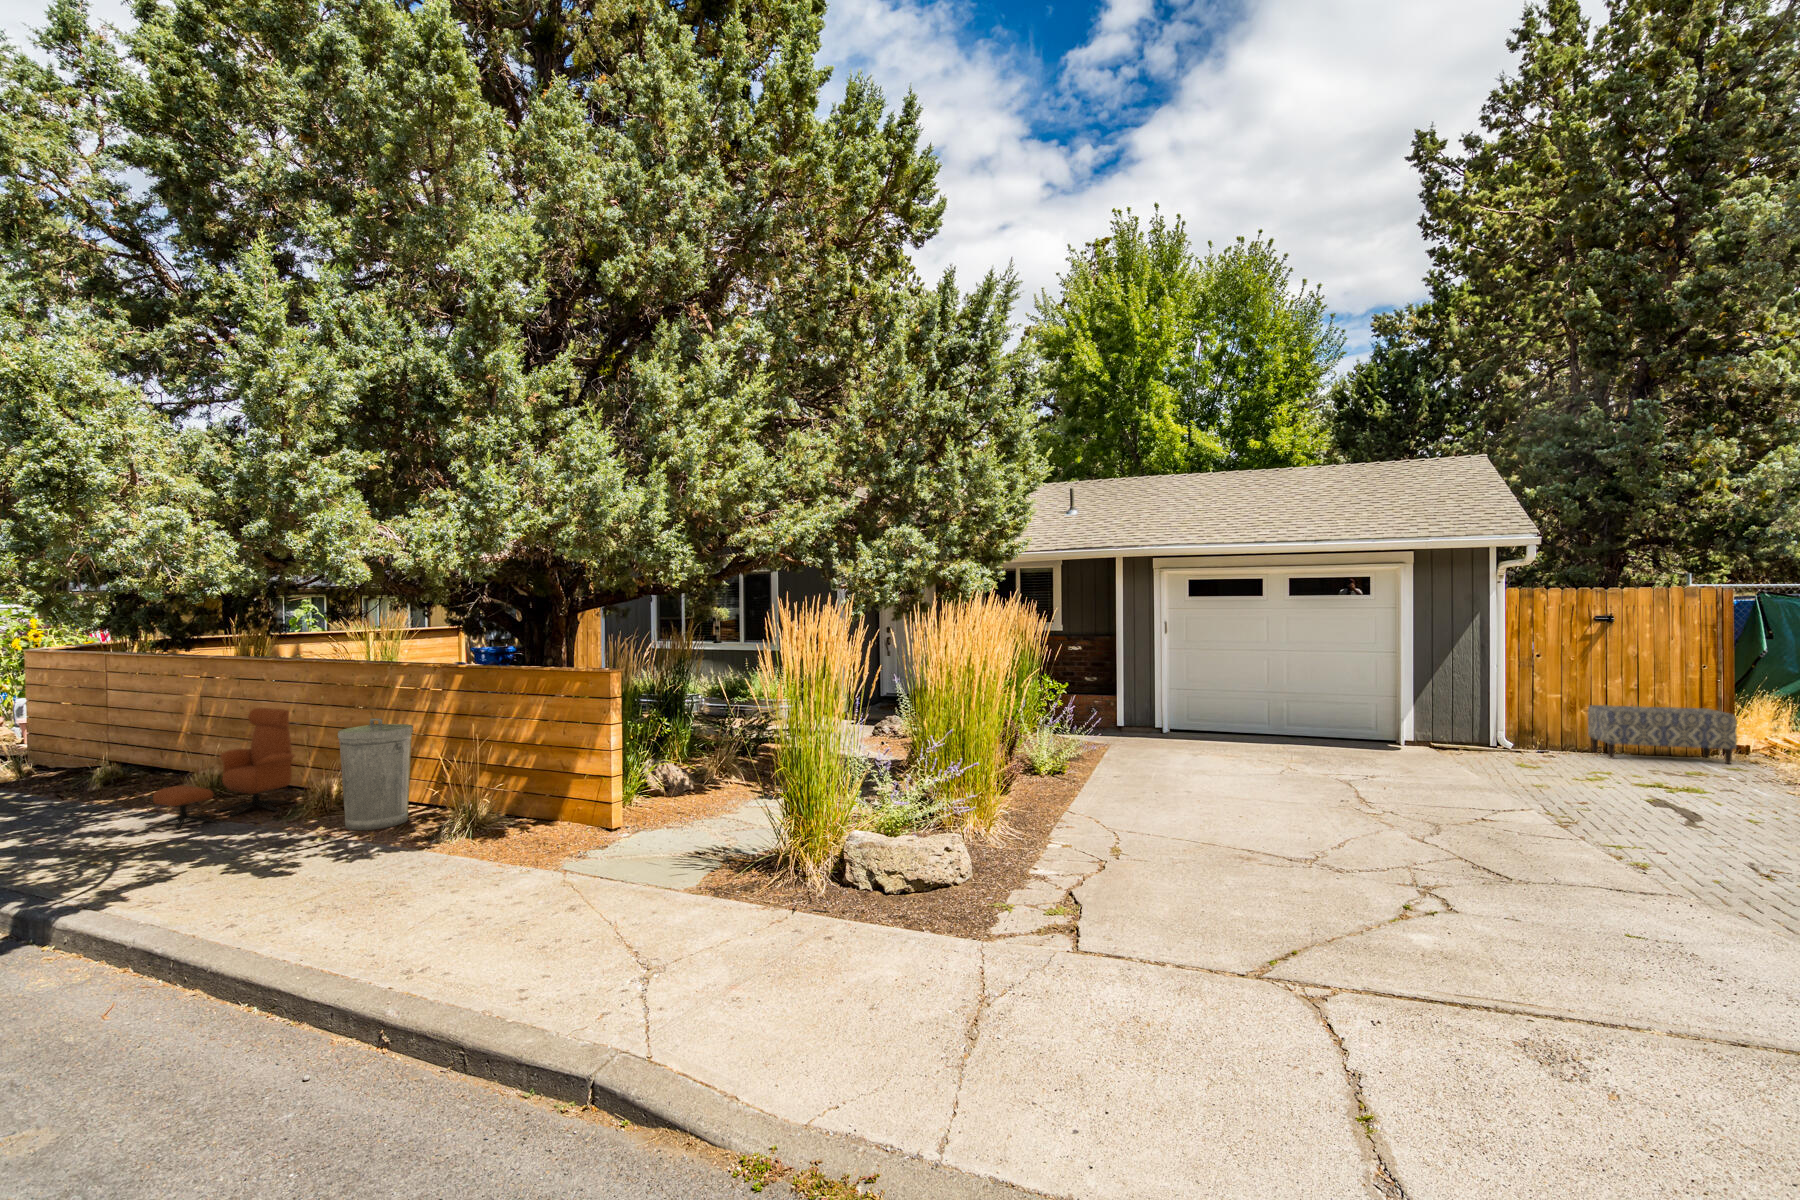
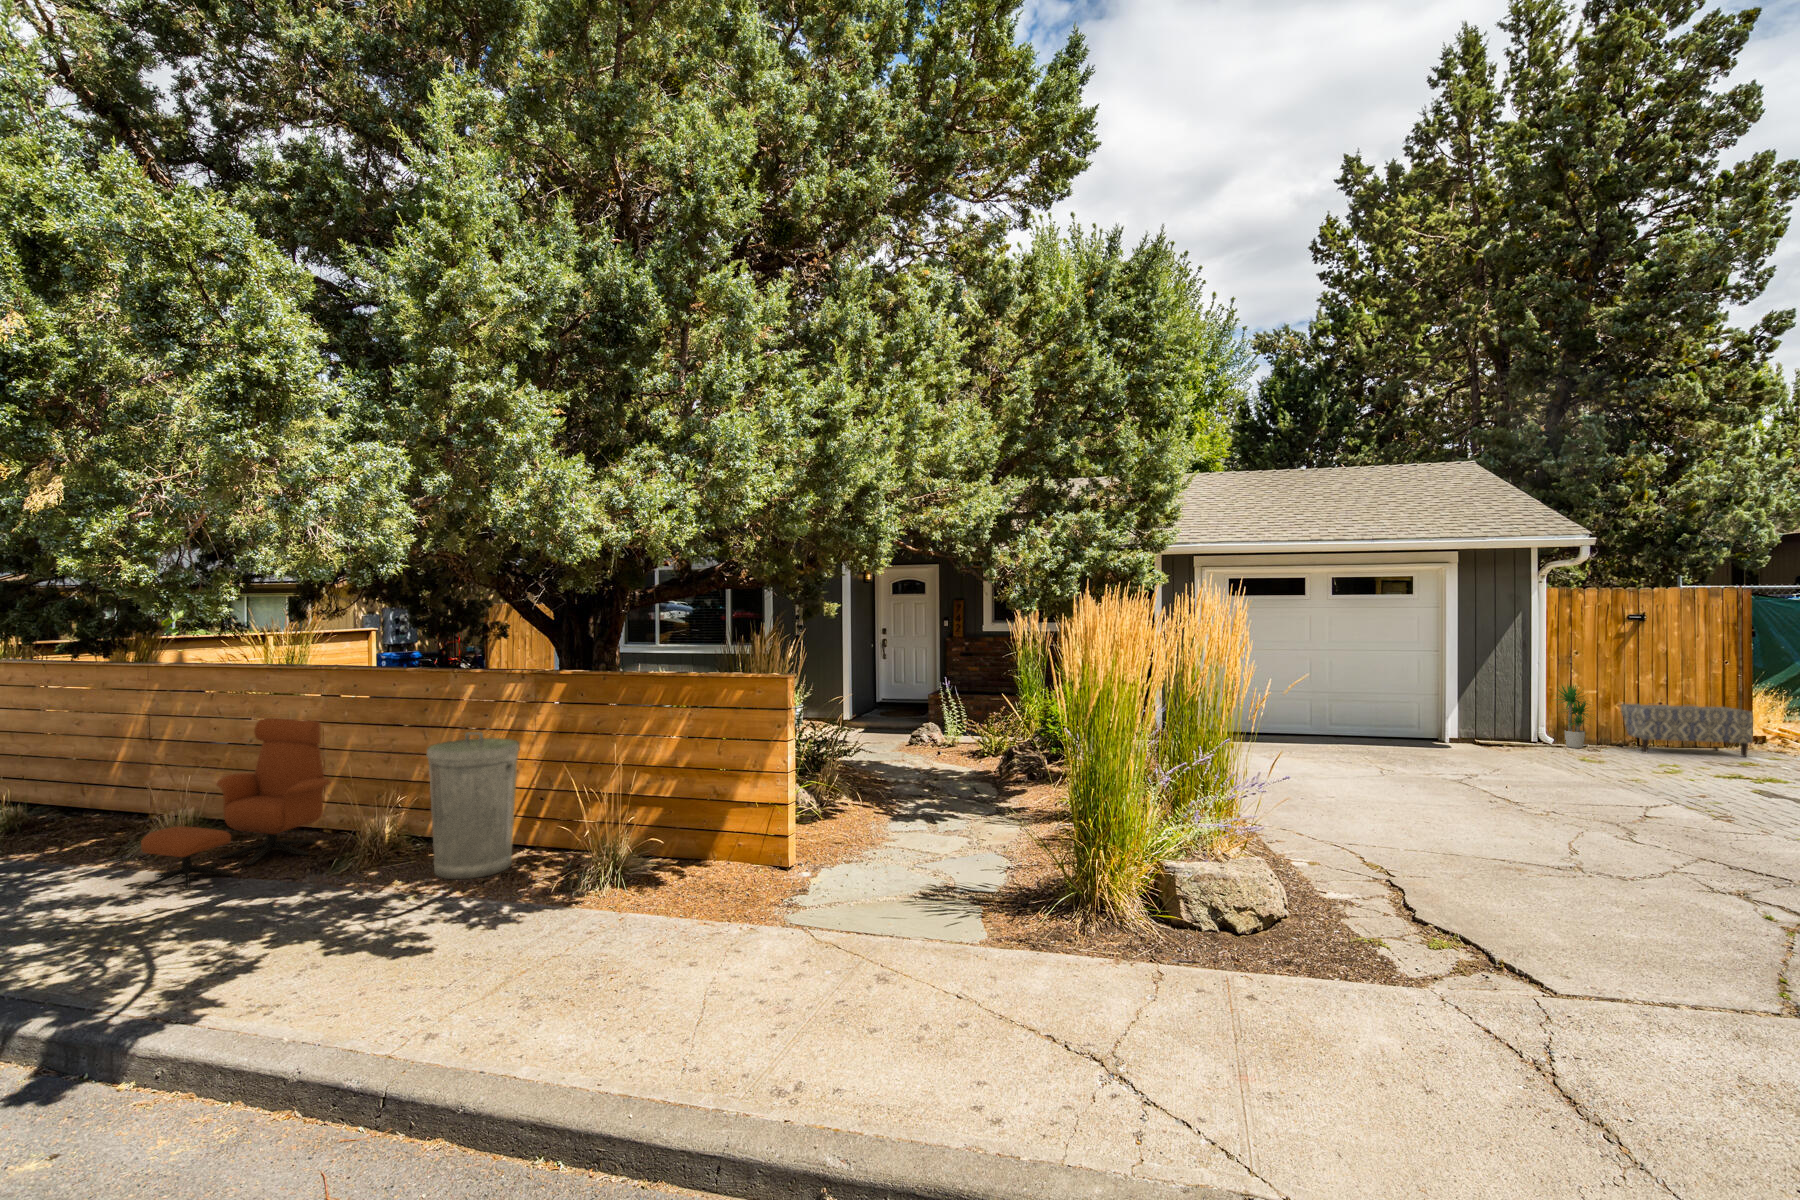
potted plant: none [1508,683,1562,752] -> present [1556,684,1588,748]

